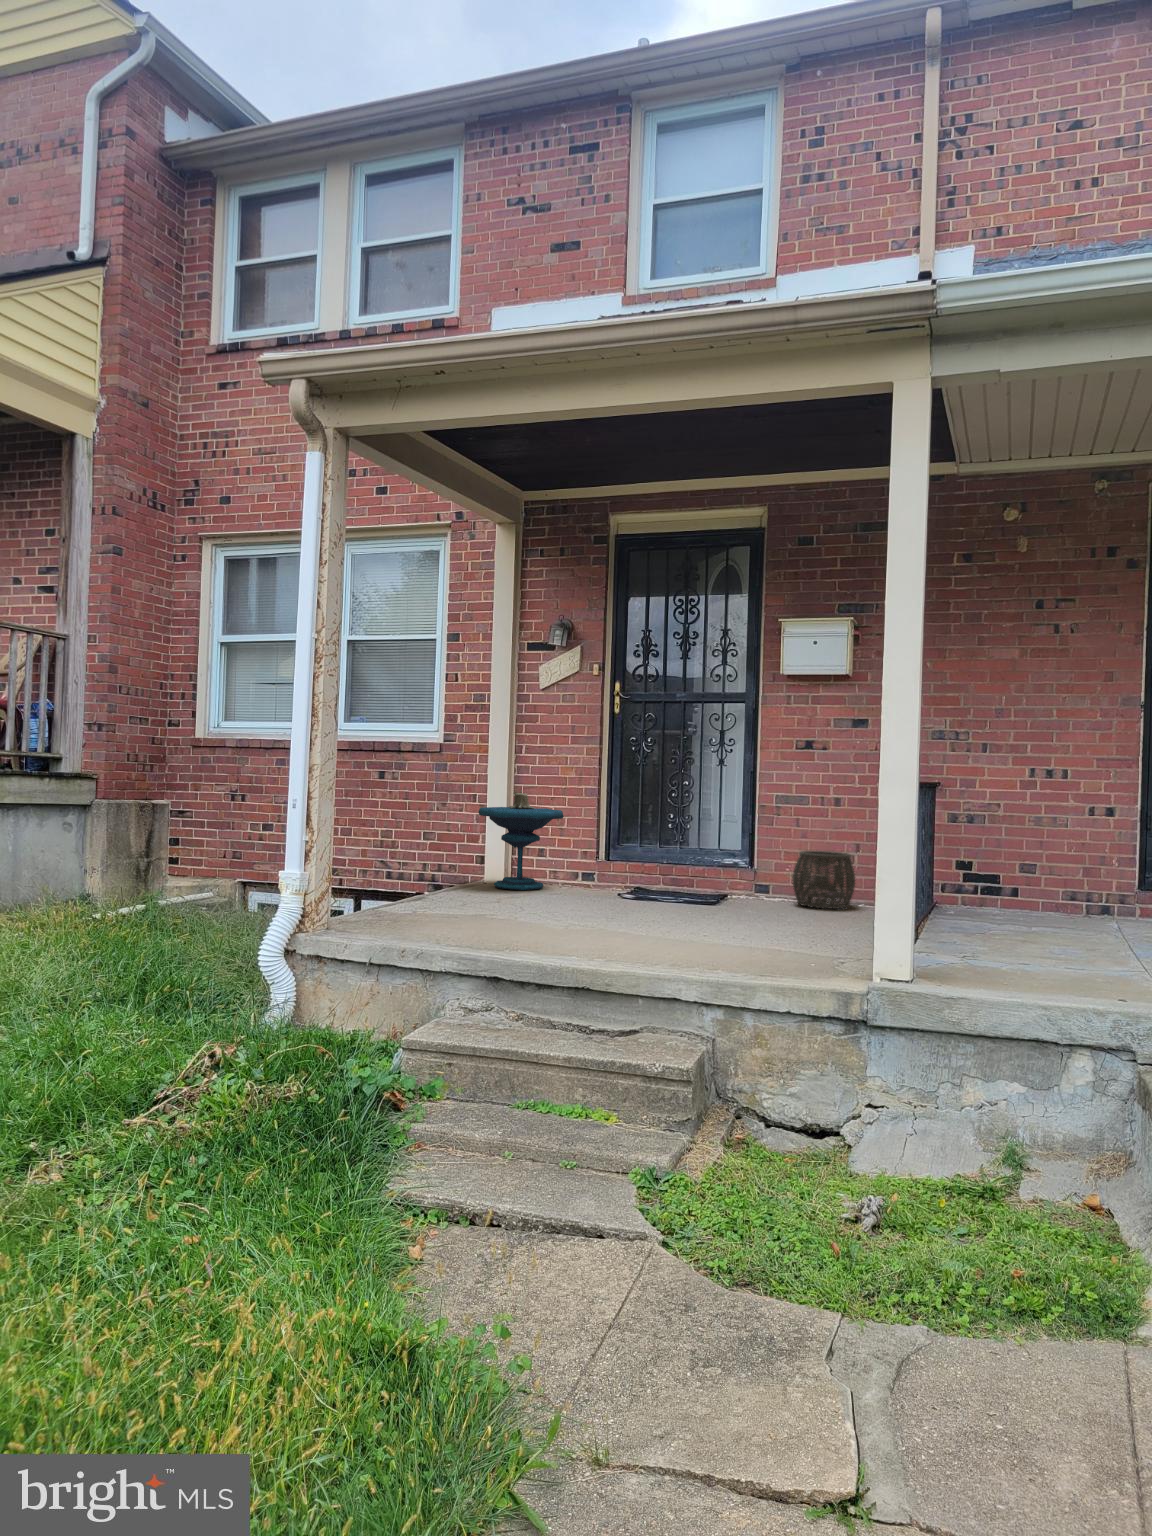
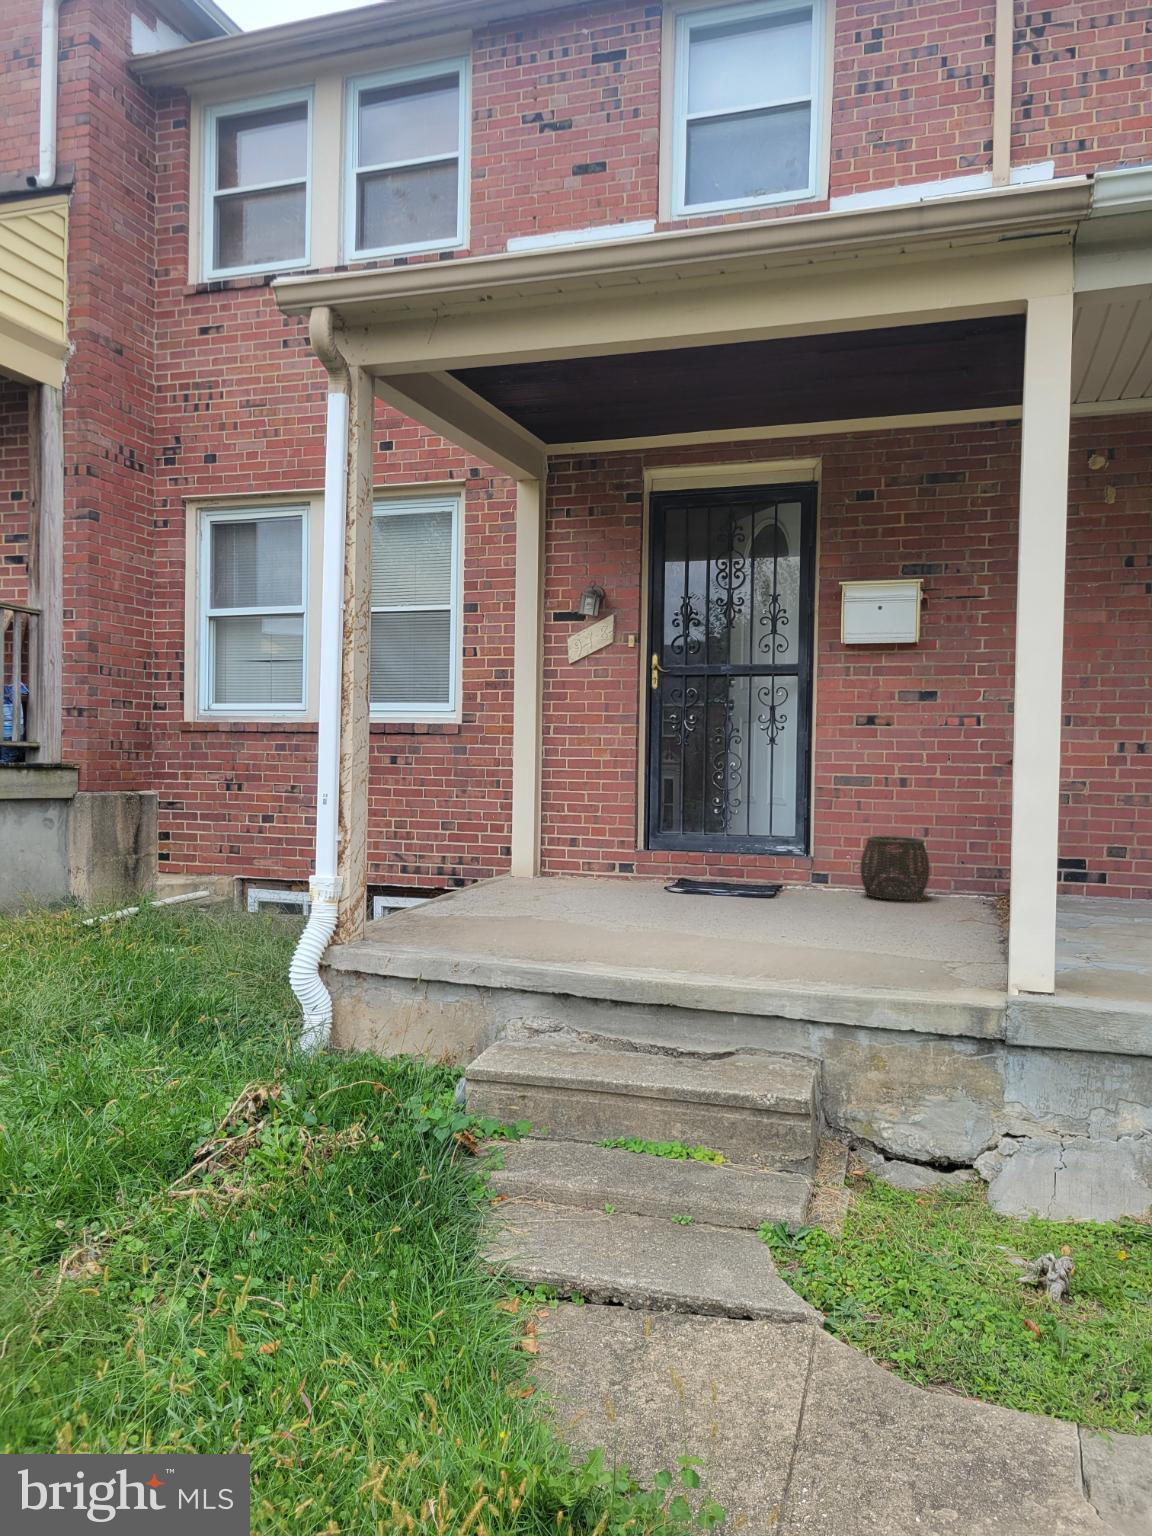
side table: present [479,790,564,890] -> none [508,774,603,885]

